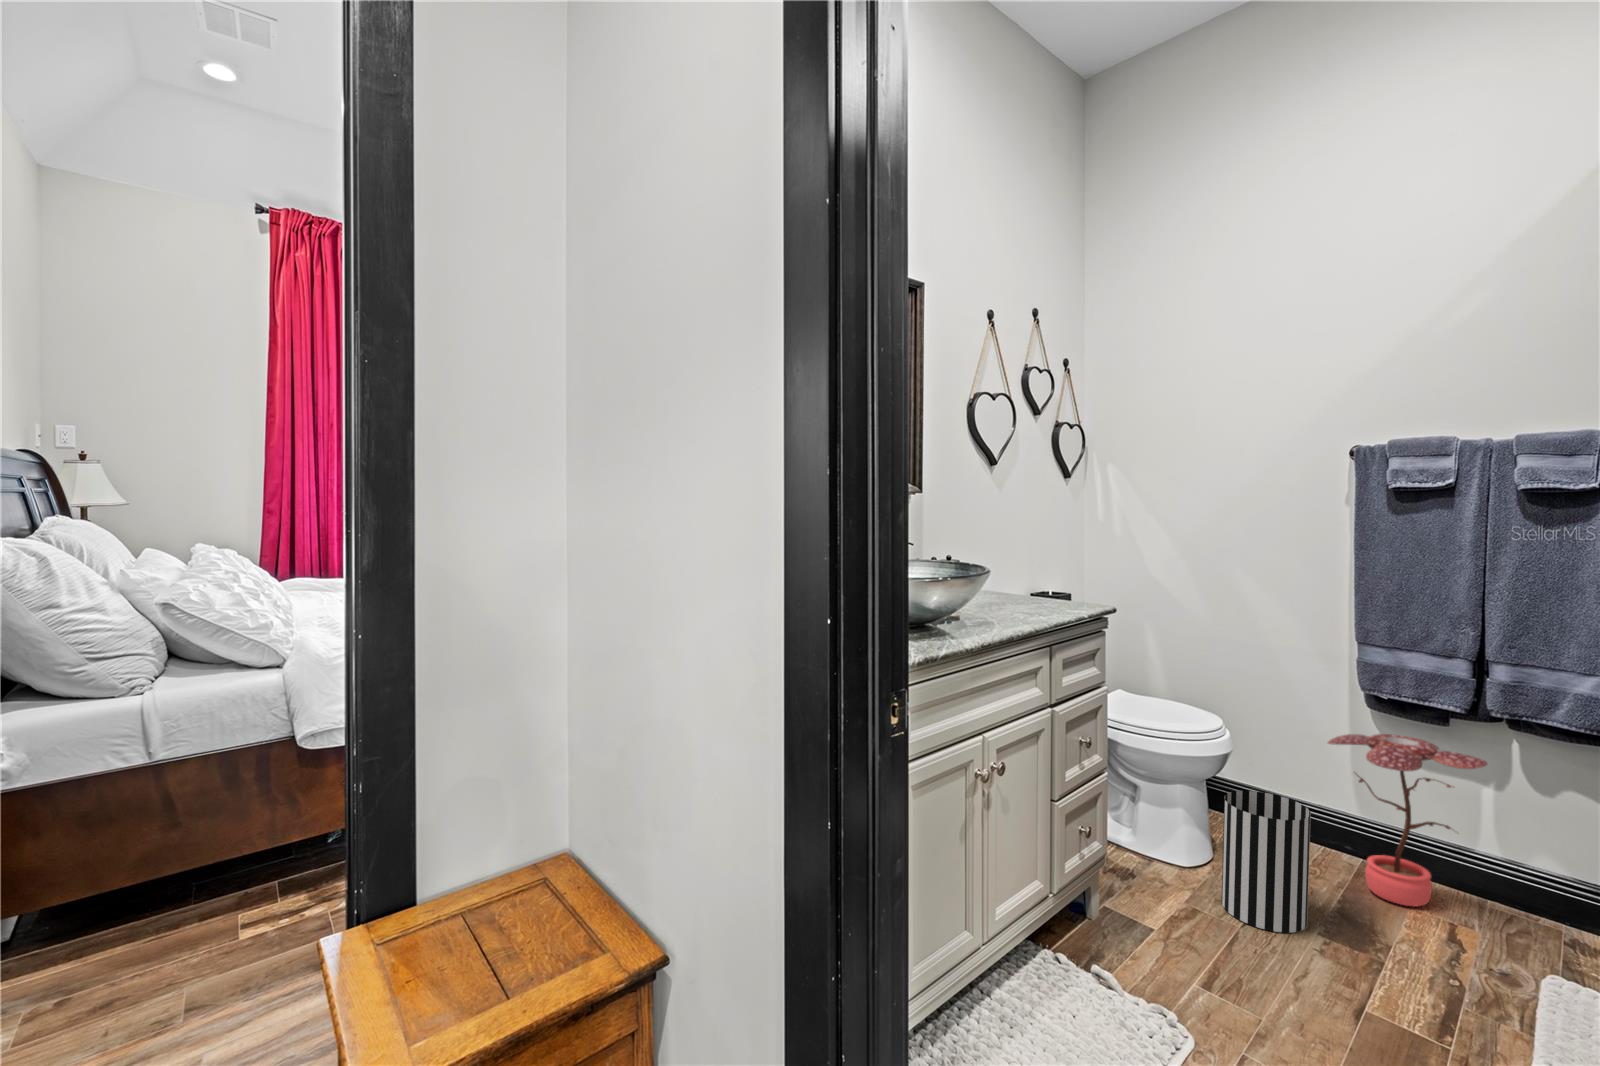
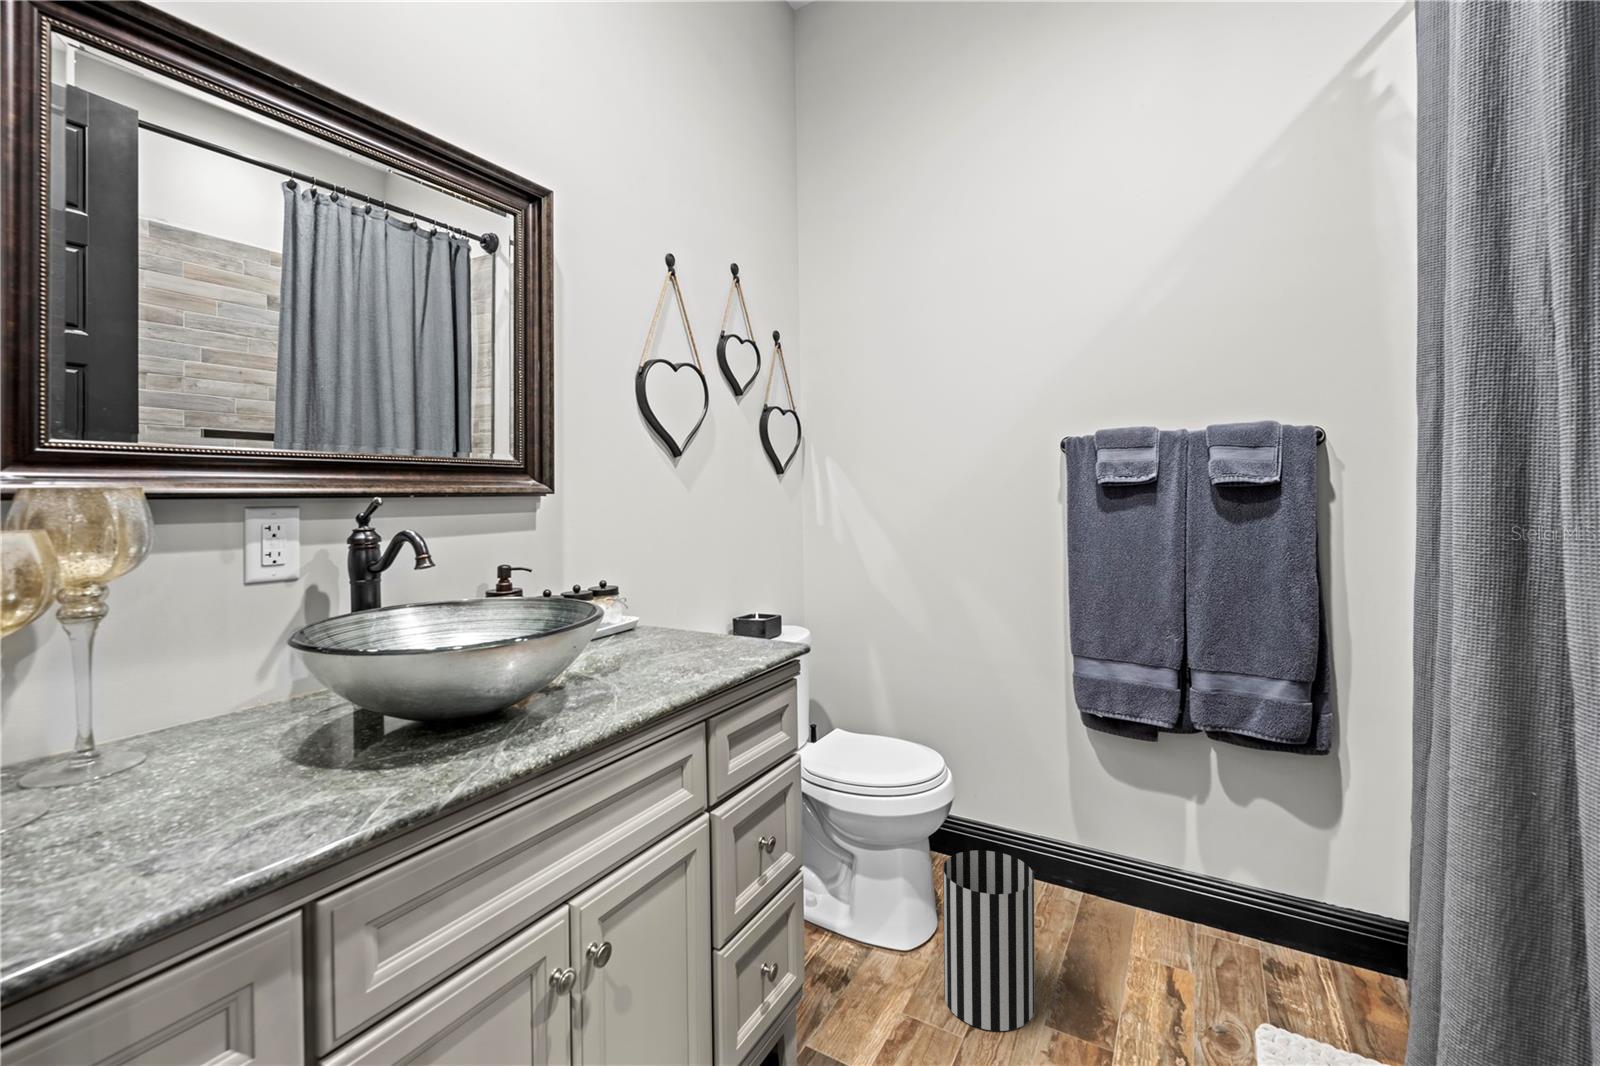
potted plant: present [1328,734,1487,906] -> none [1047,757,1197,953]

